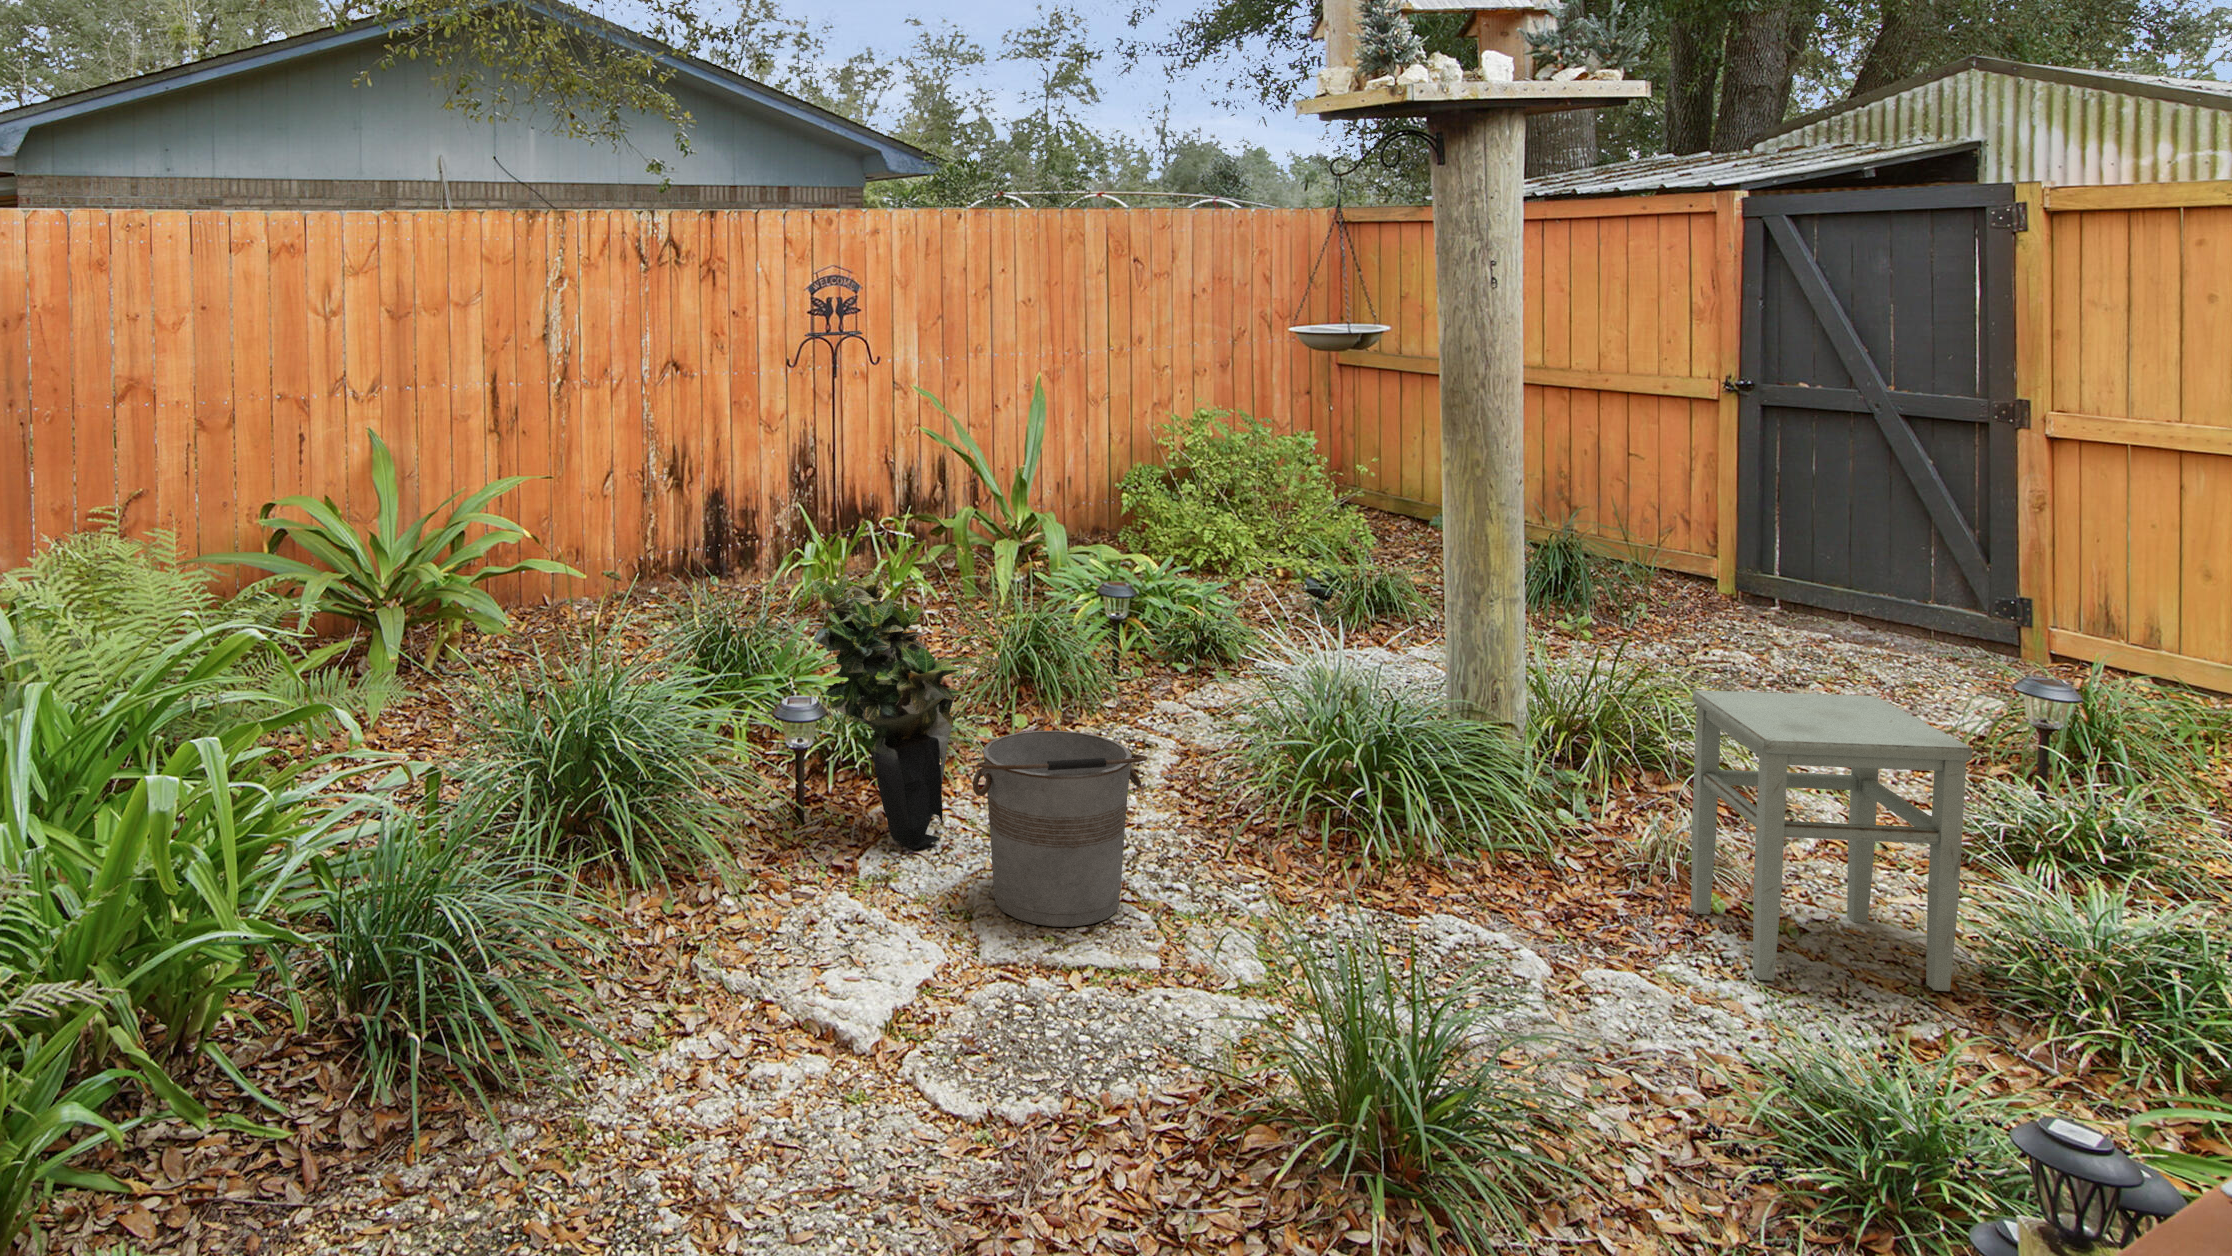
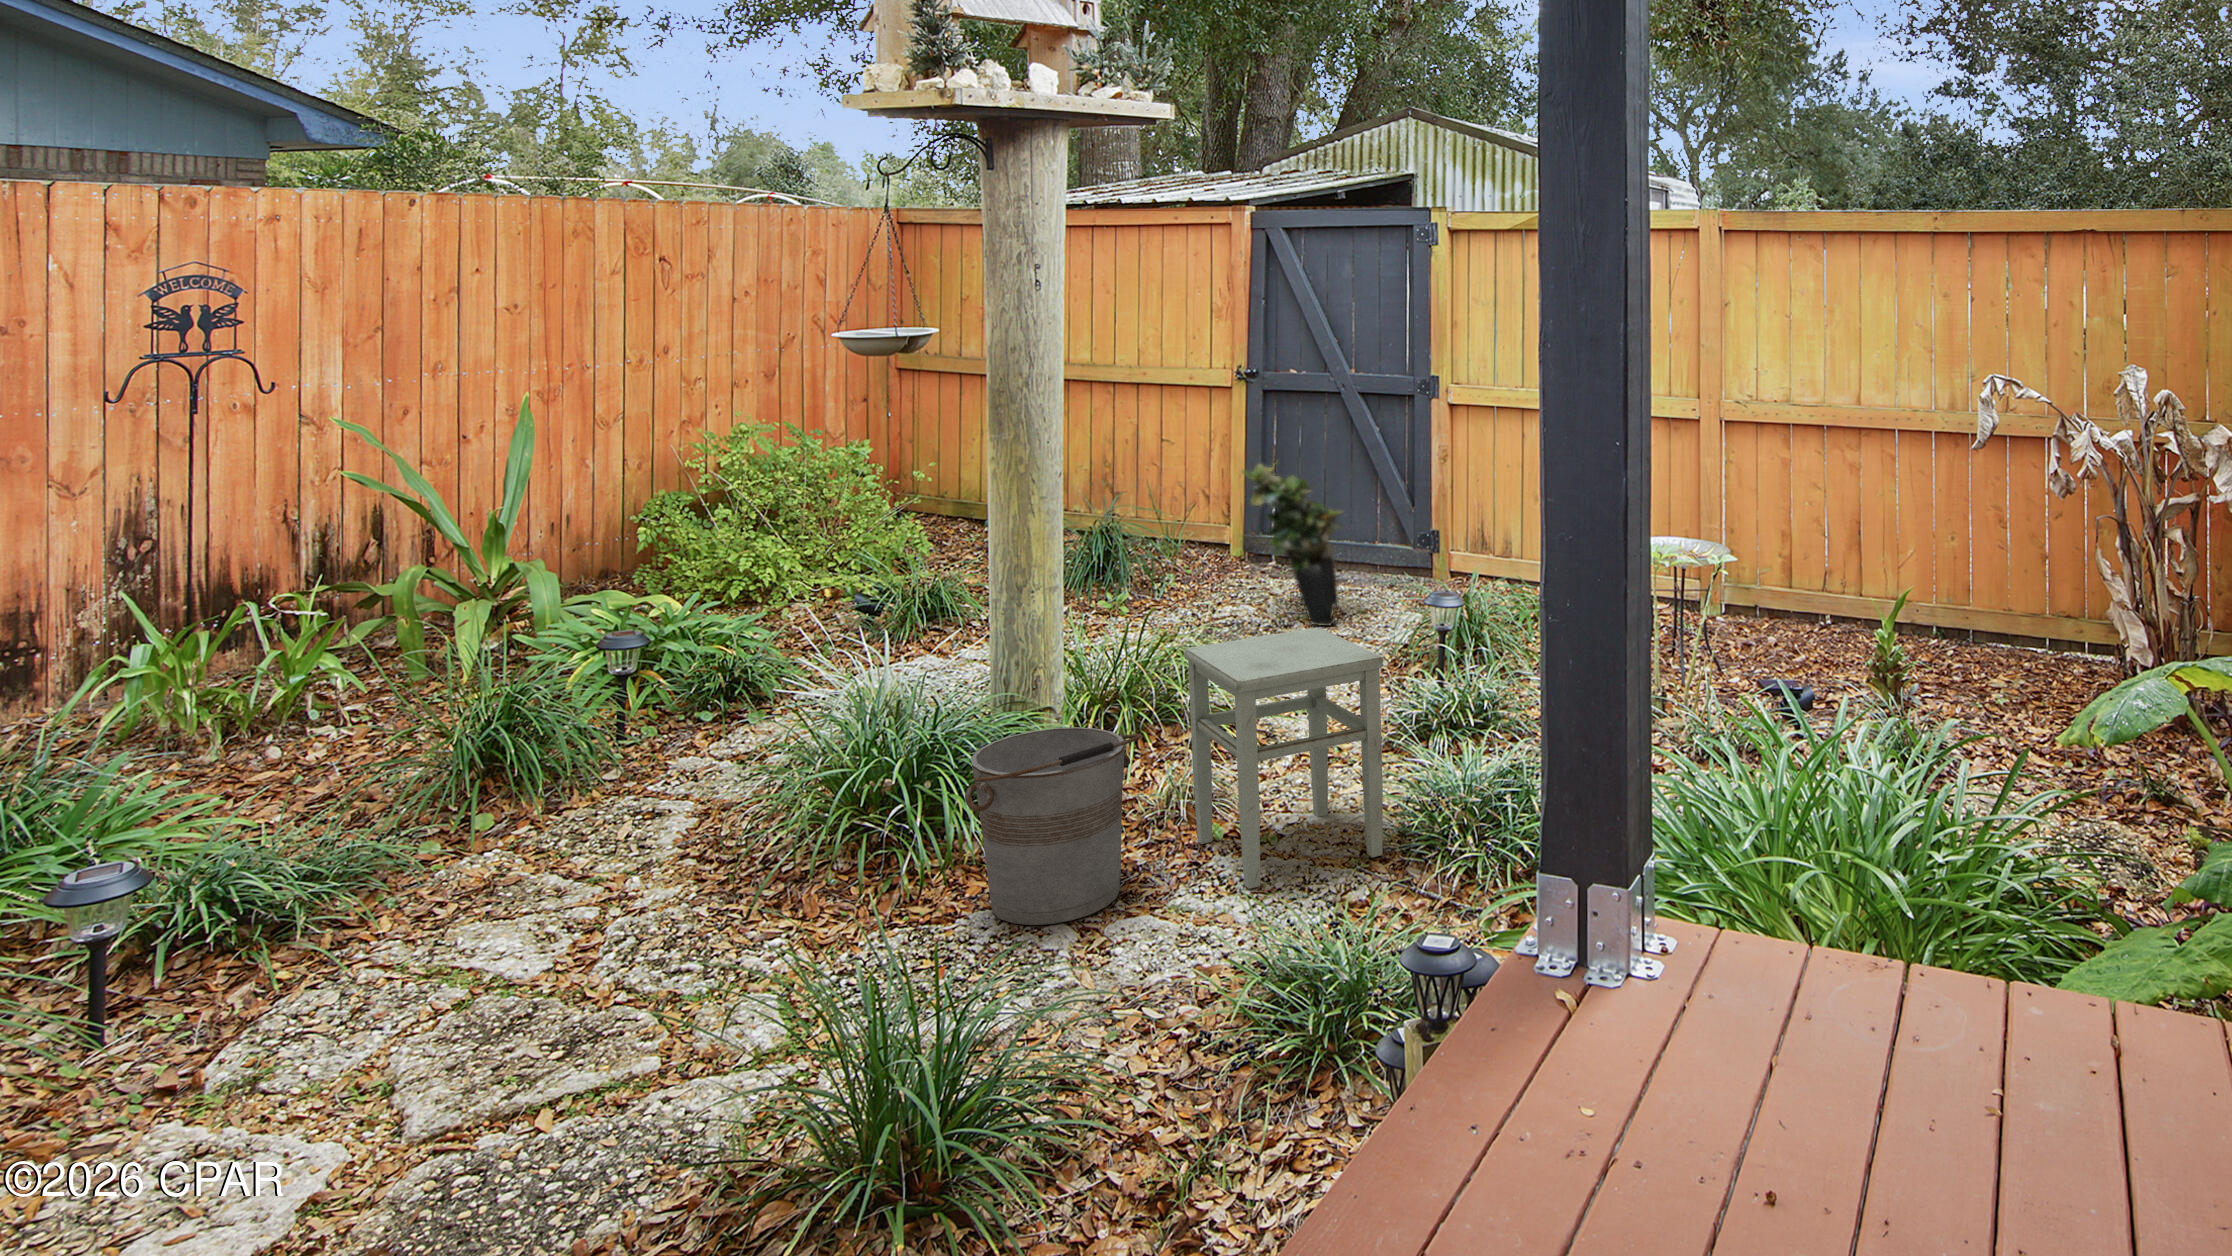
potted plant: present [812,571,962,850] -> present [1241,464,1343,626]
bucket: present [973,731,1148,927] -> present [965,727,1142,925]

